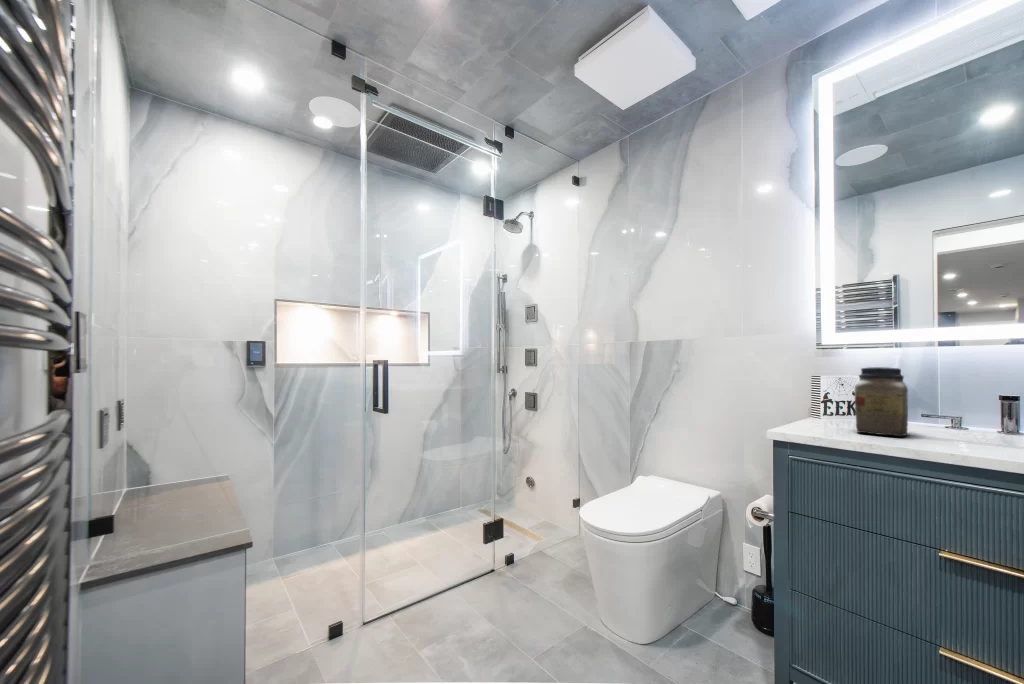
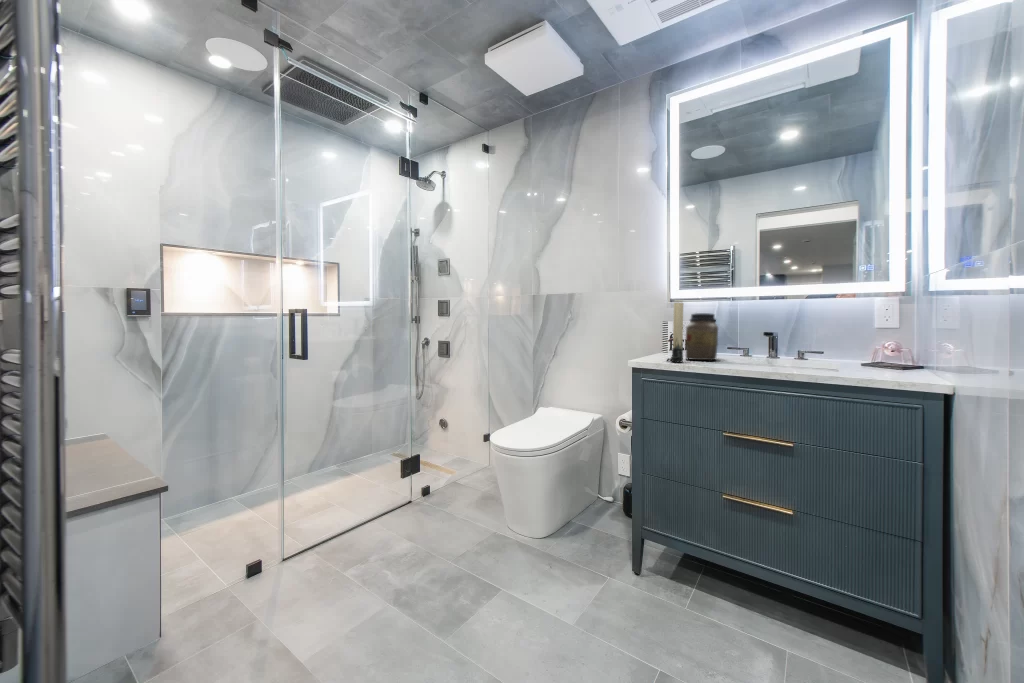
candle: none [827,350,855,438] -> present [667,300,683,362]

